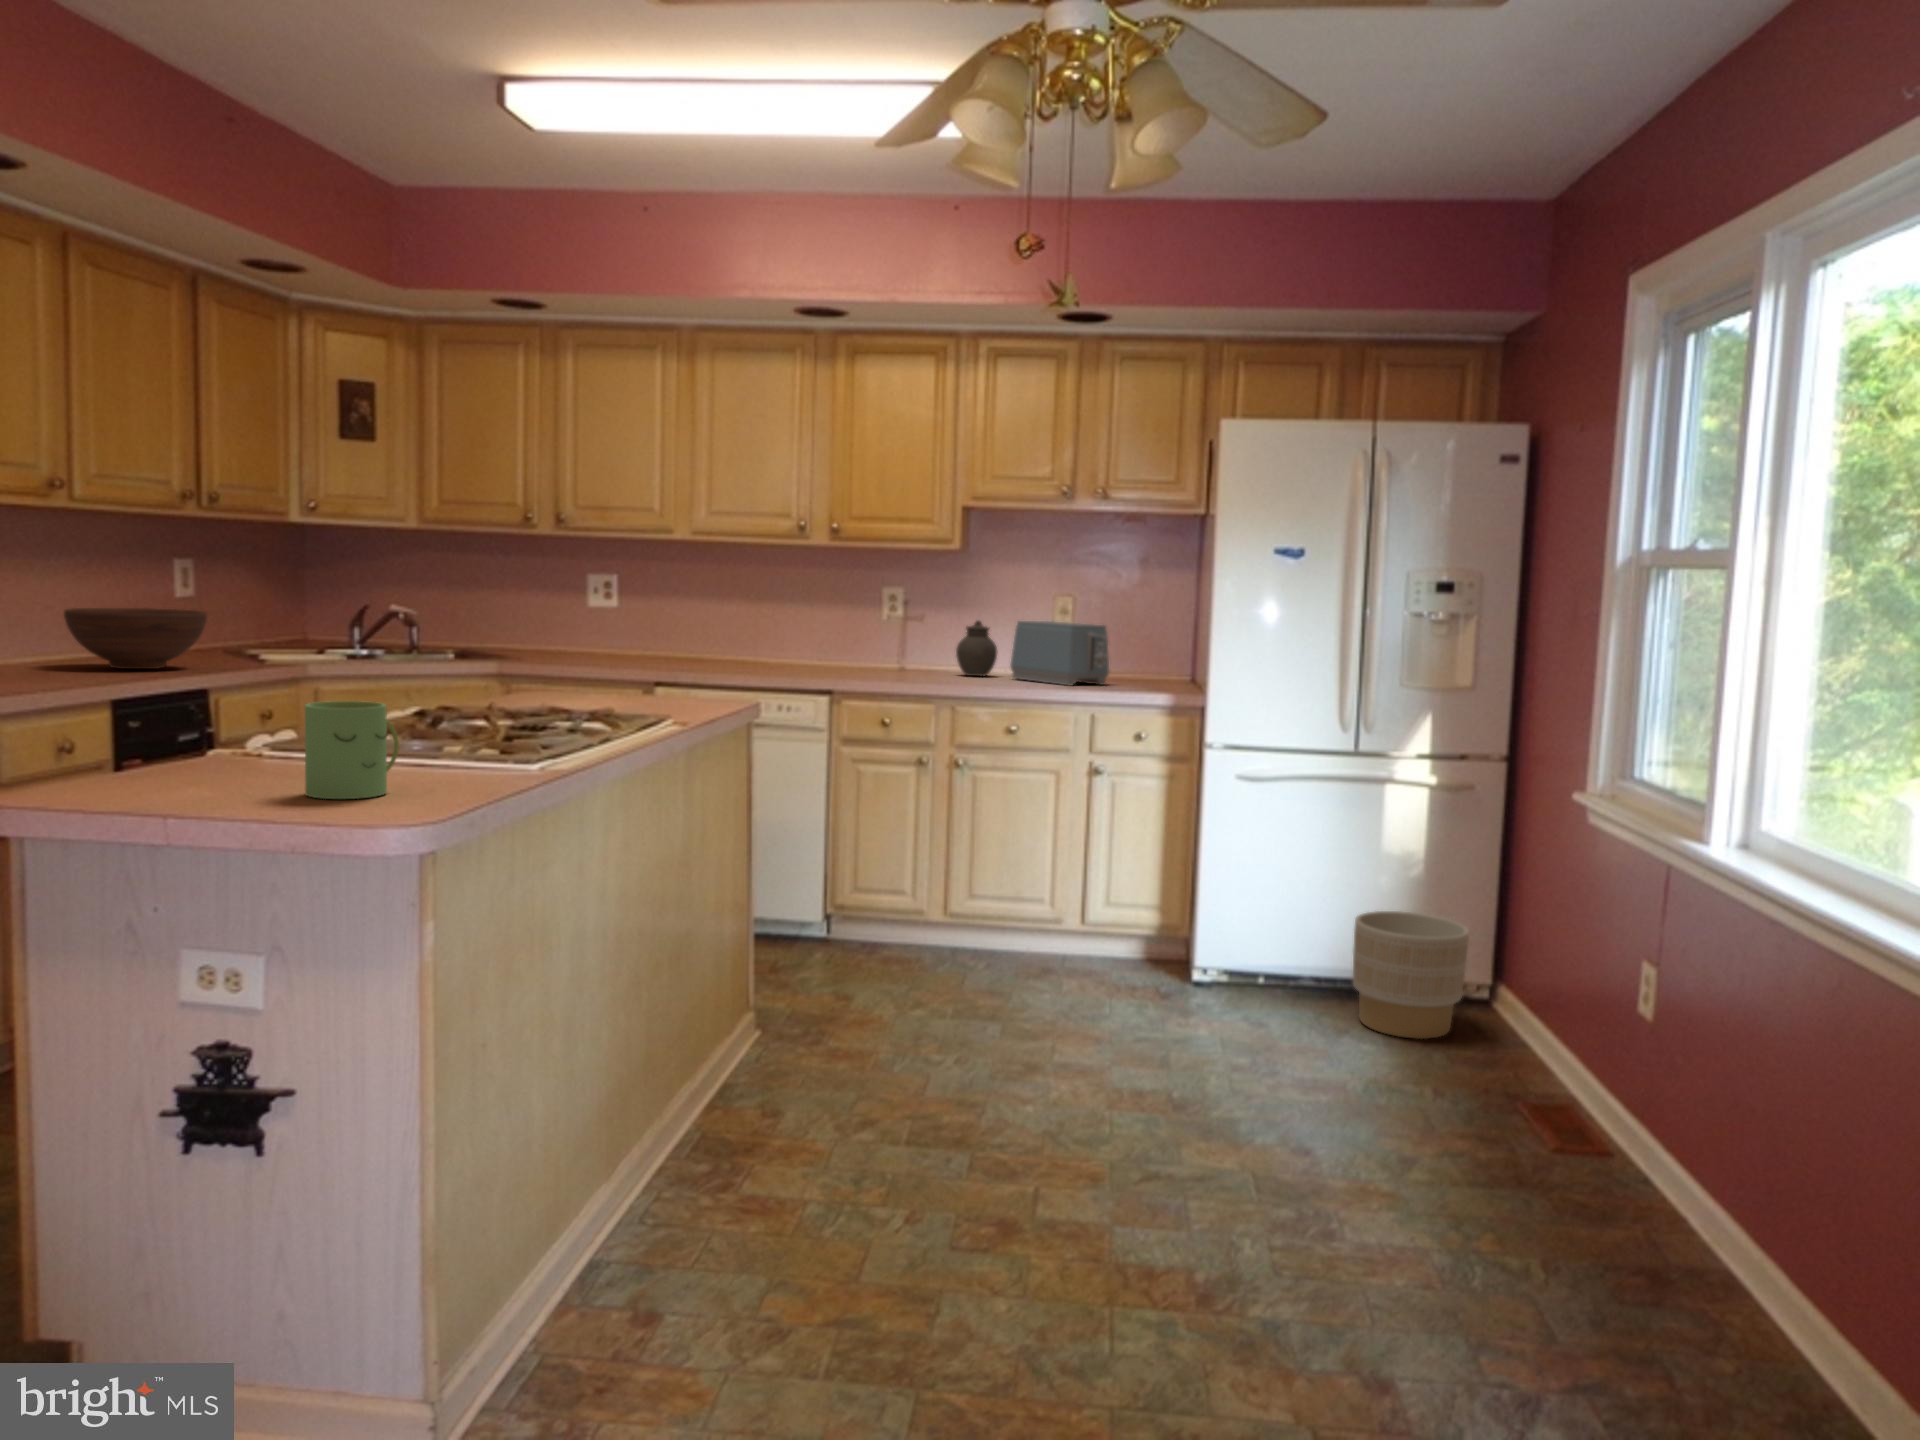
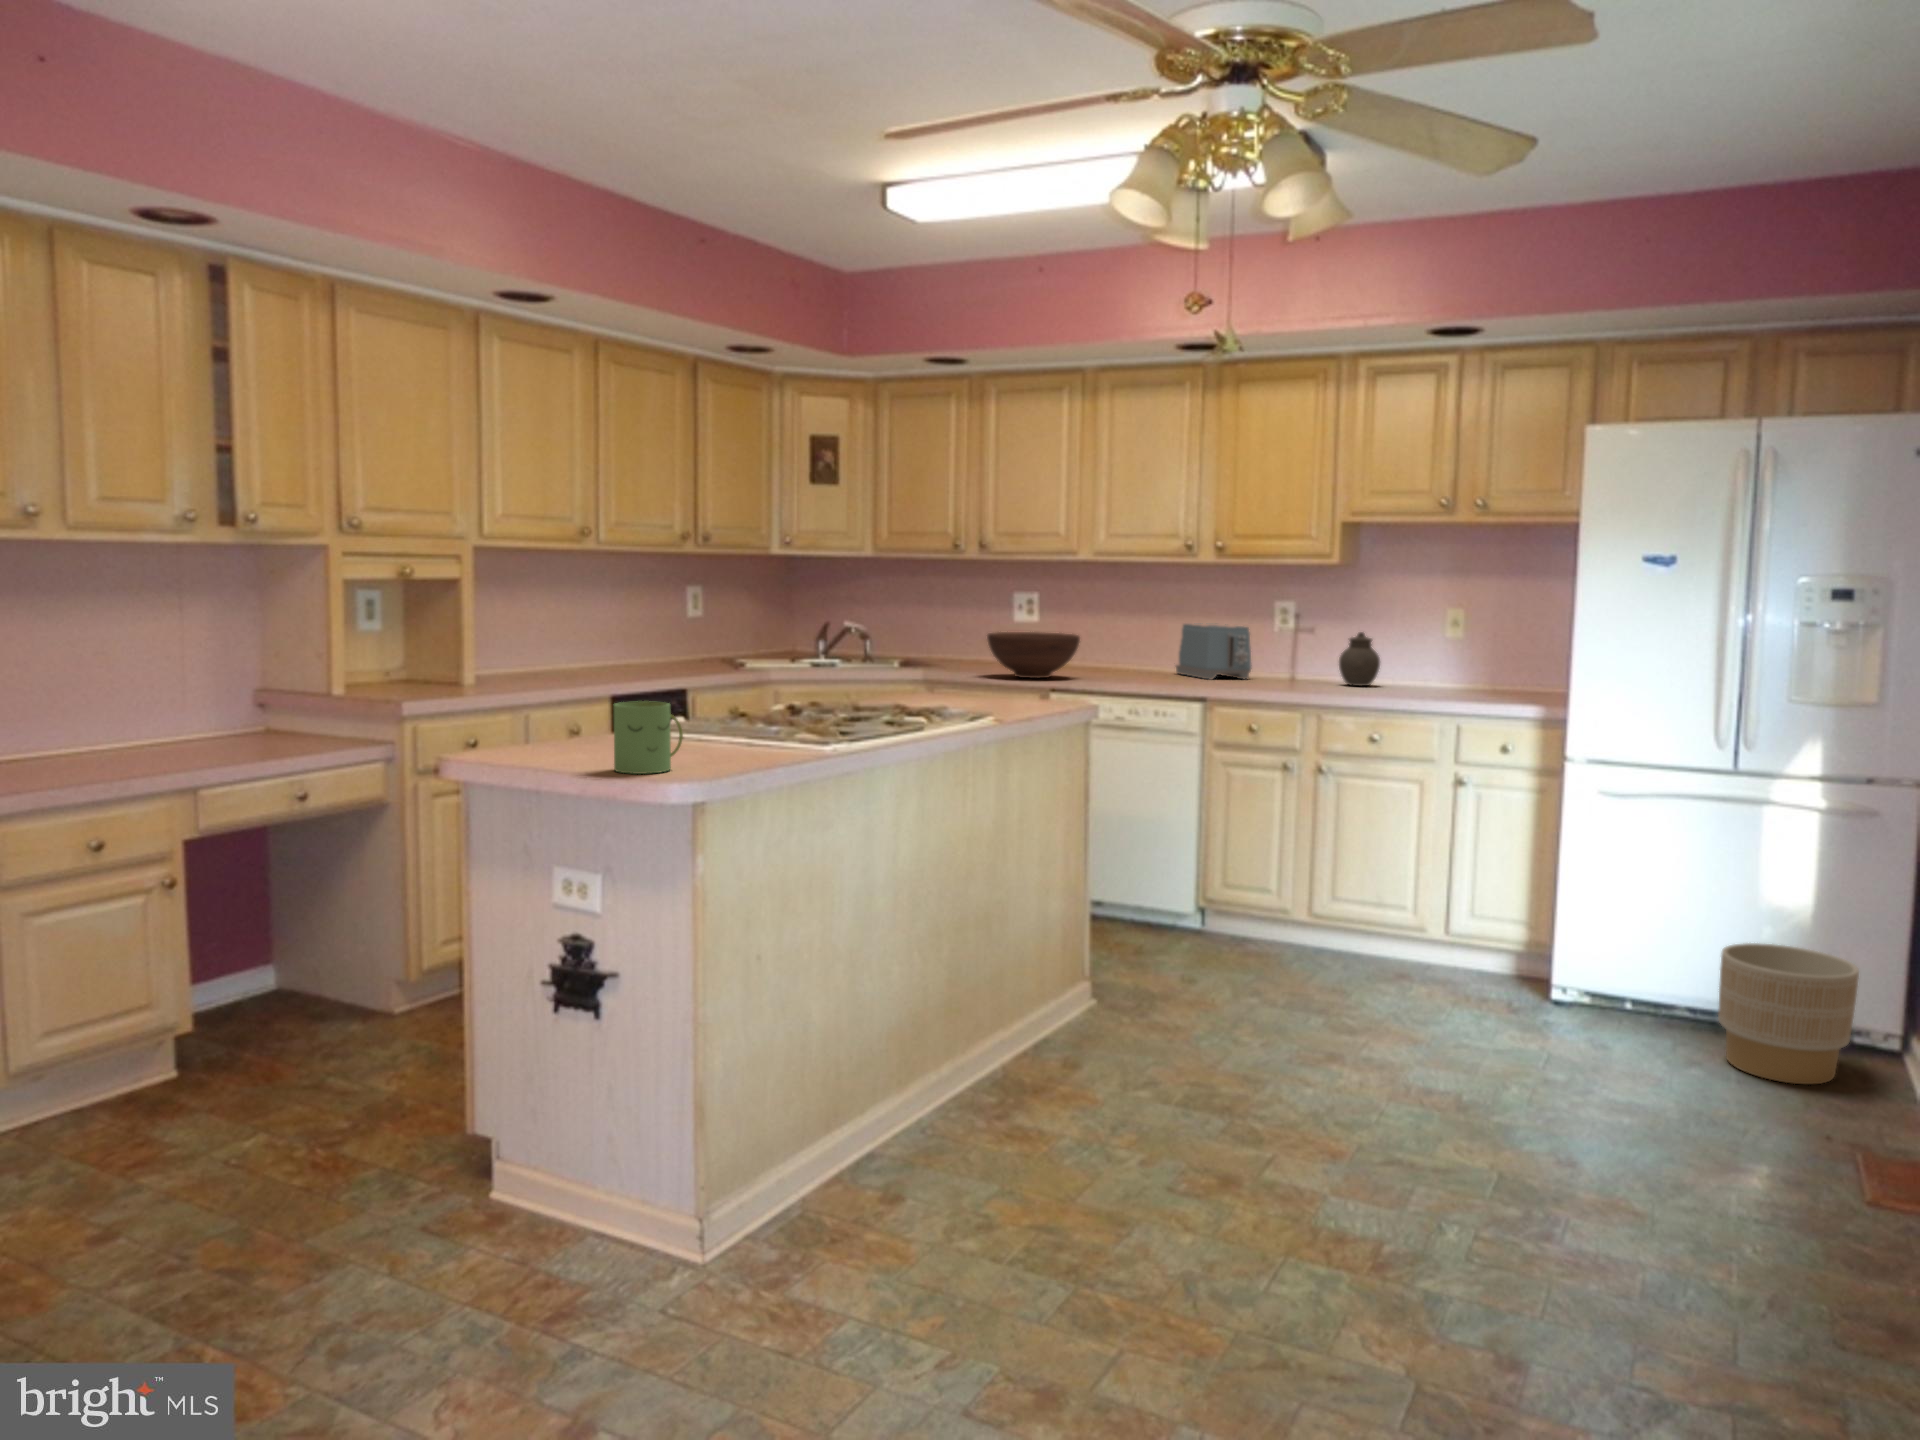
fruit bowl: present [64,608,207,669] -> present [987,632,1080,678]
toaster: present [1010,621,1109,686] -> present [1176,623,1252,680]

